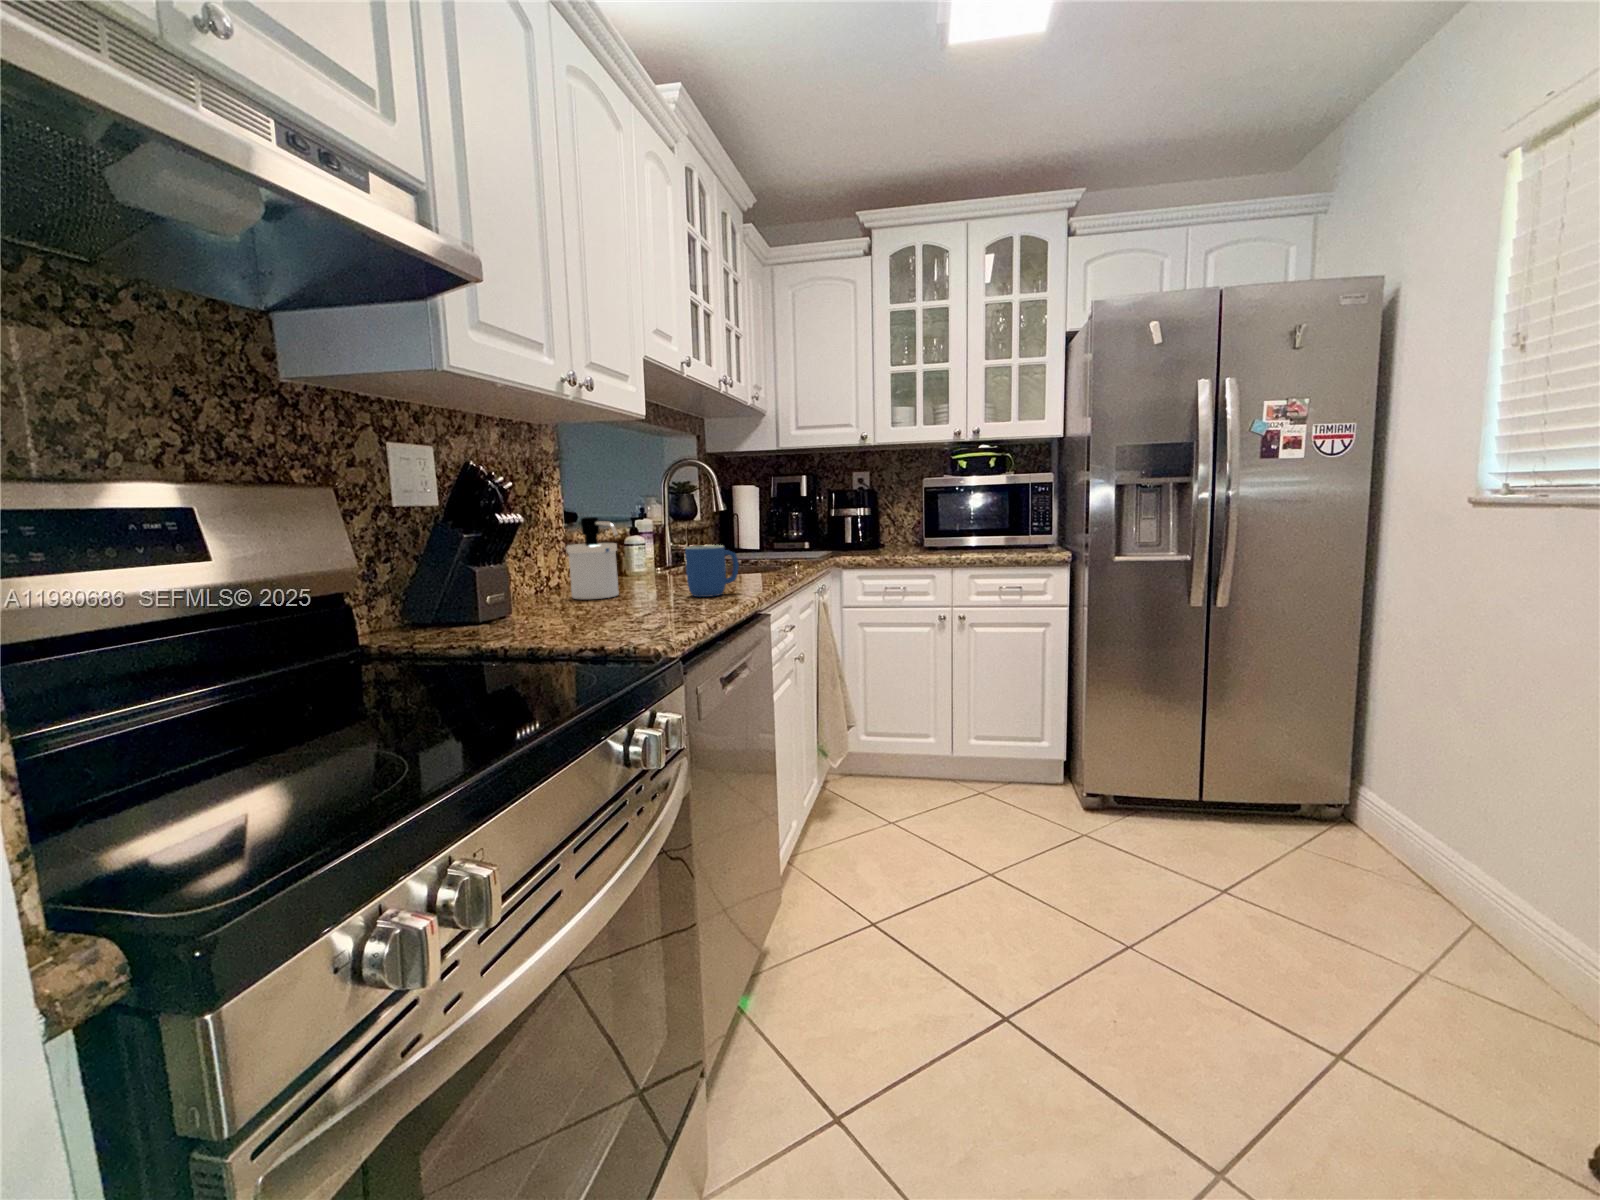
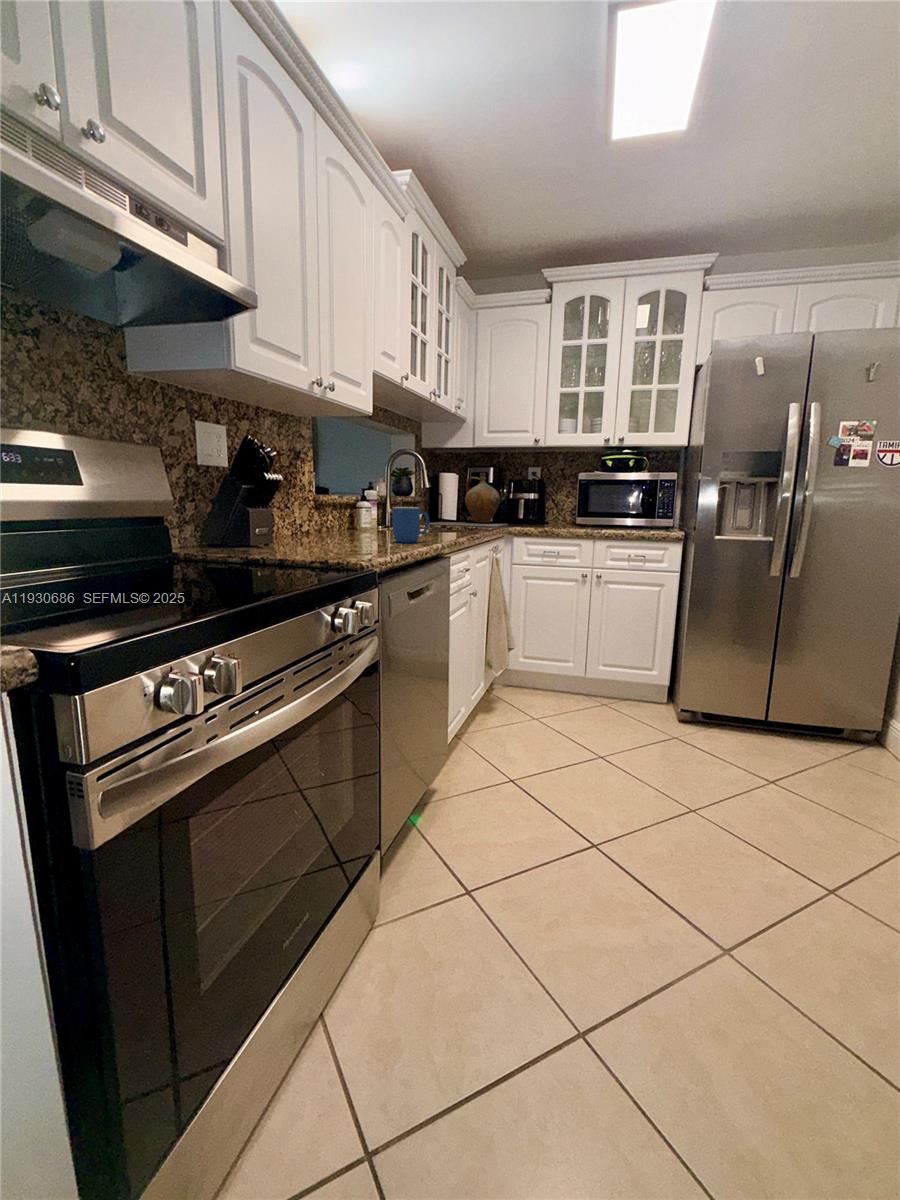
ceramic jug: none [773,483,820,550] -> present [465,473,500,523]
soap dispenser: present [566,517,618,599] -> none [312,483,347,540]

